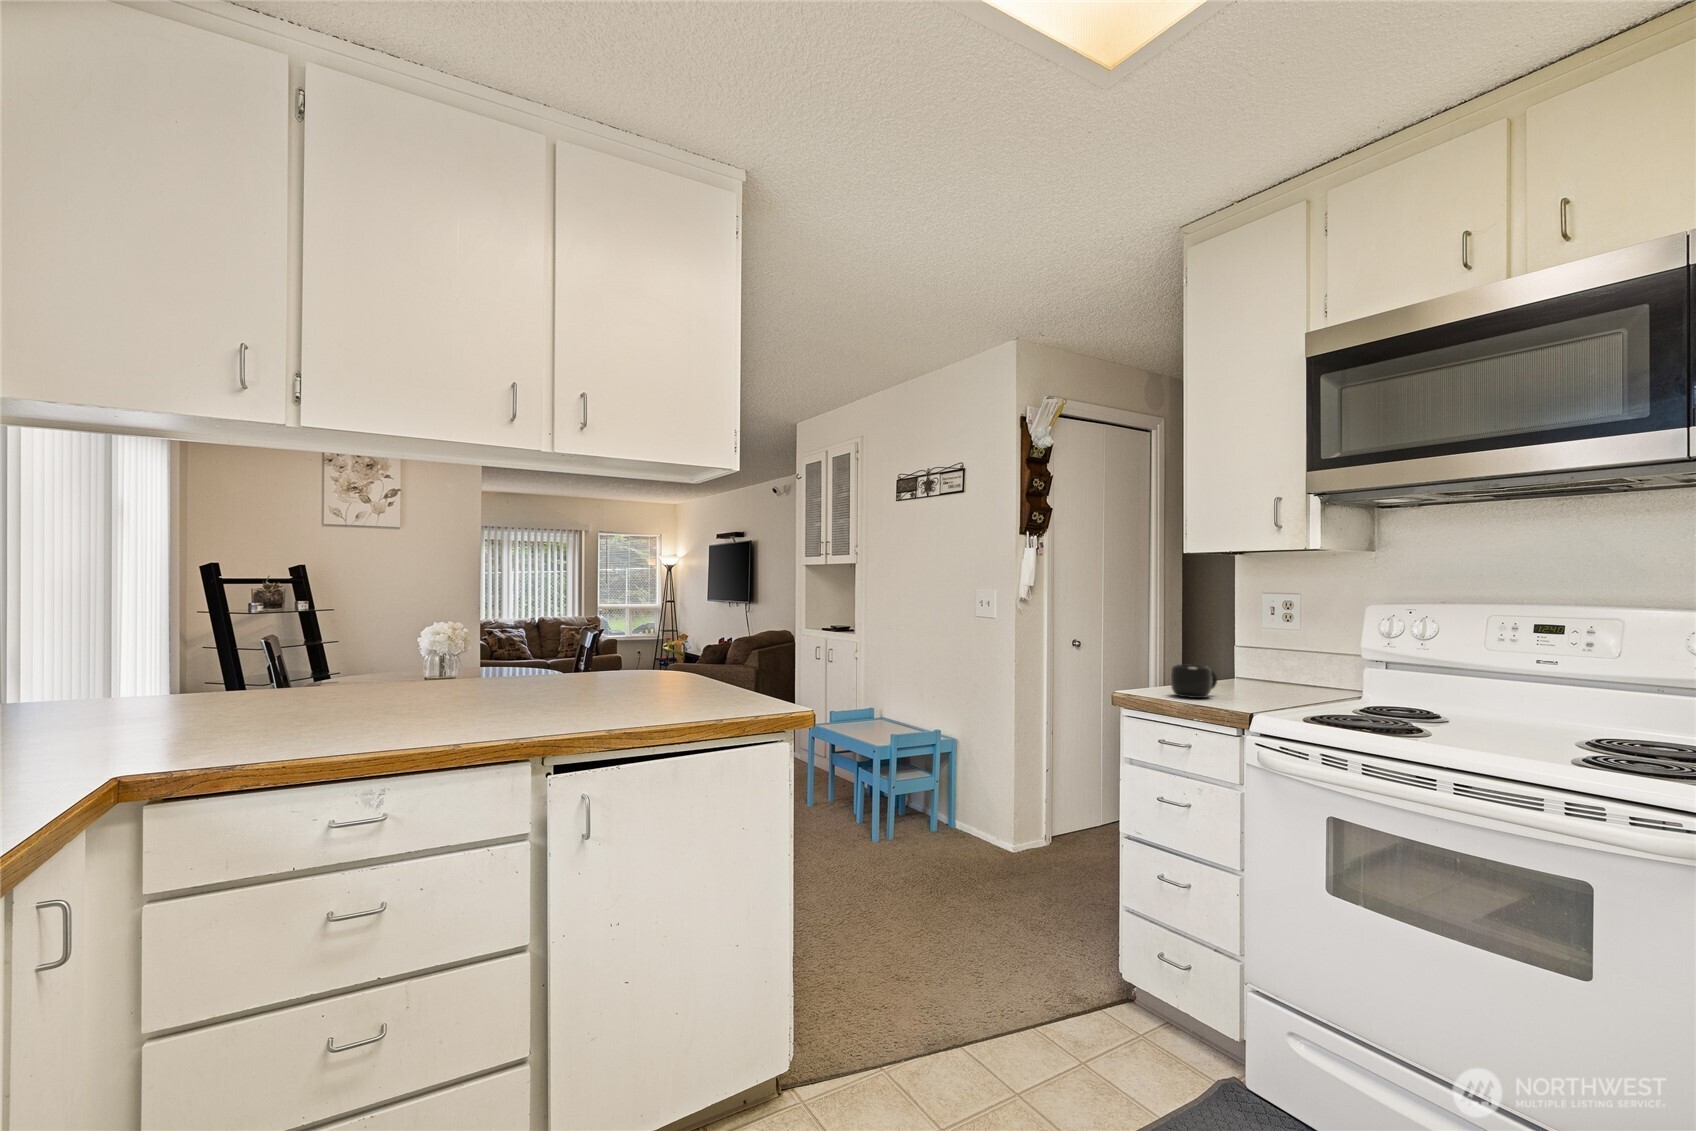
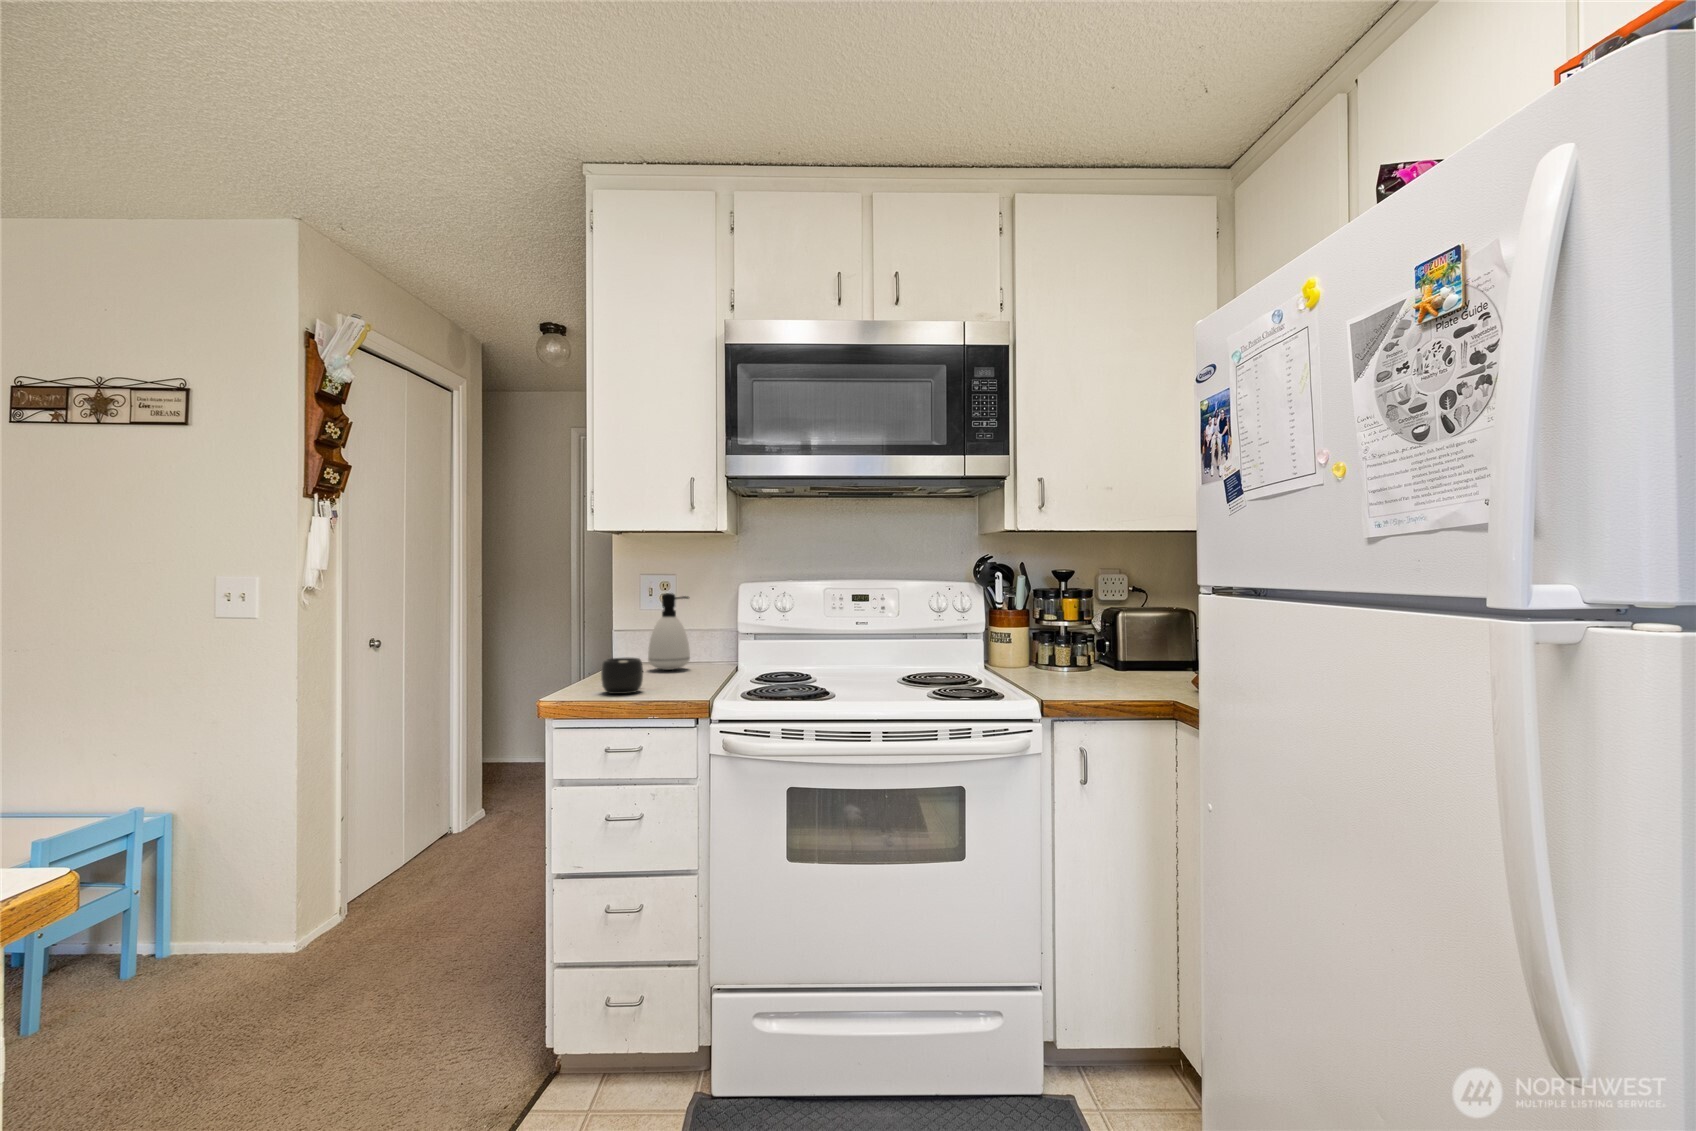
soap dispenser: none [1254,610,1301,686] -> present [648,593,690,670]

